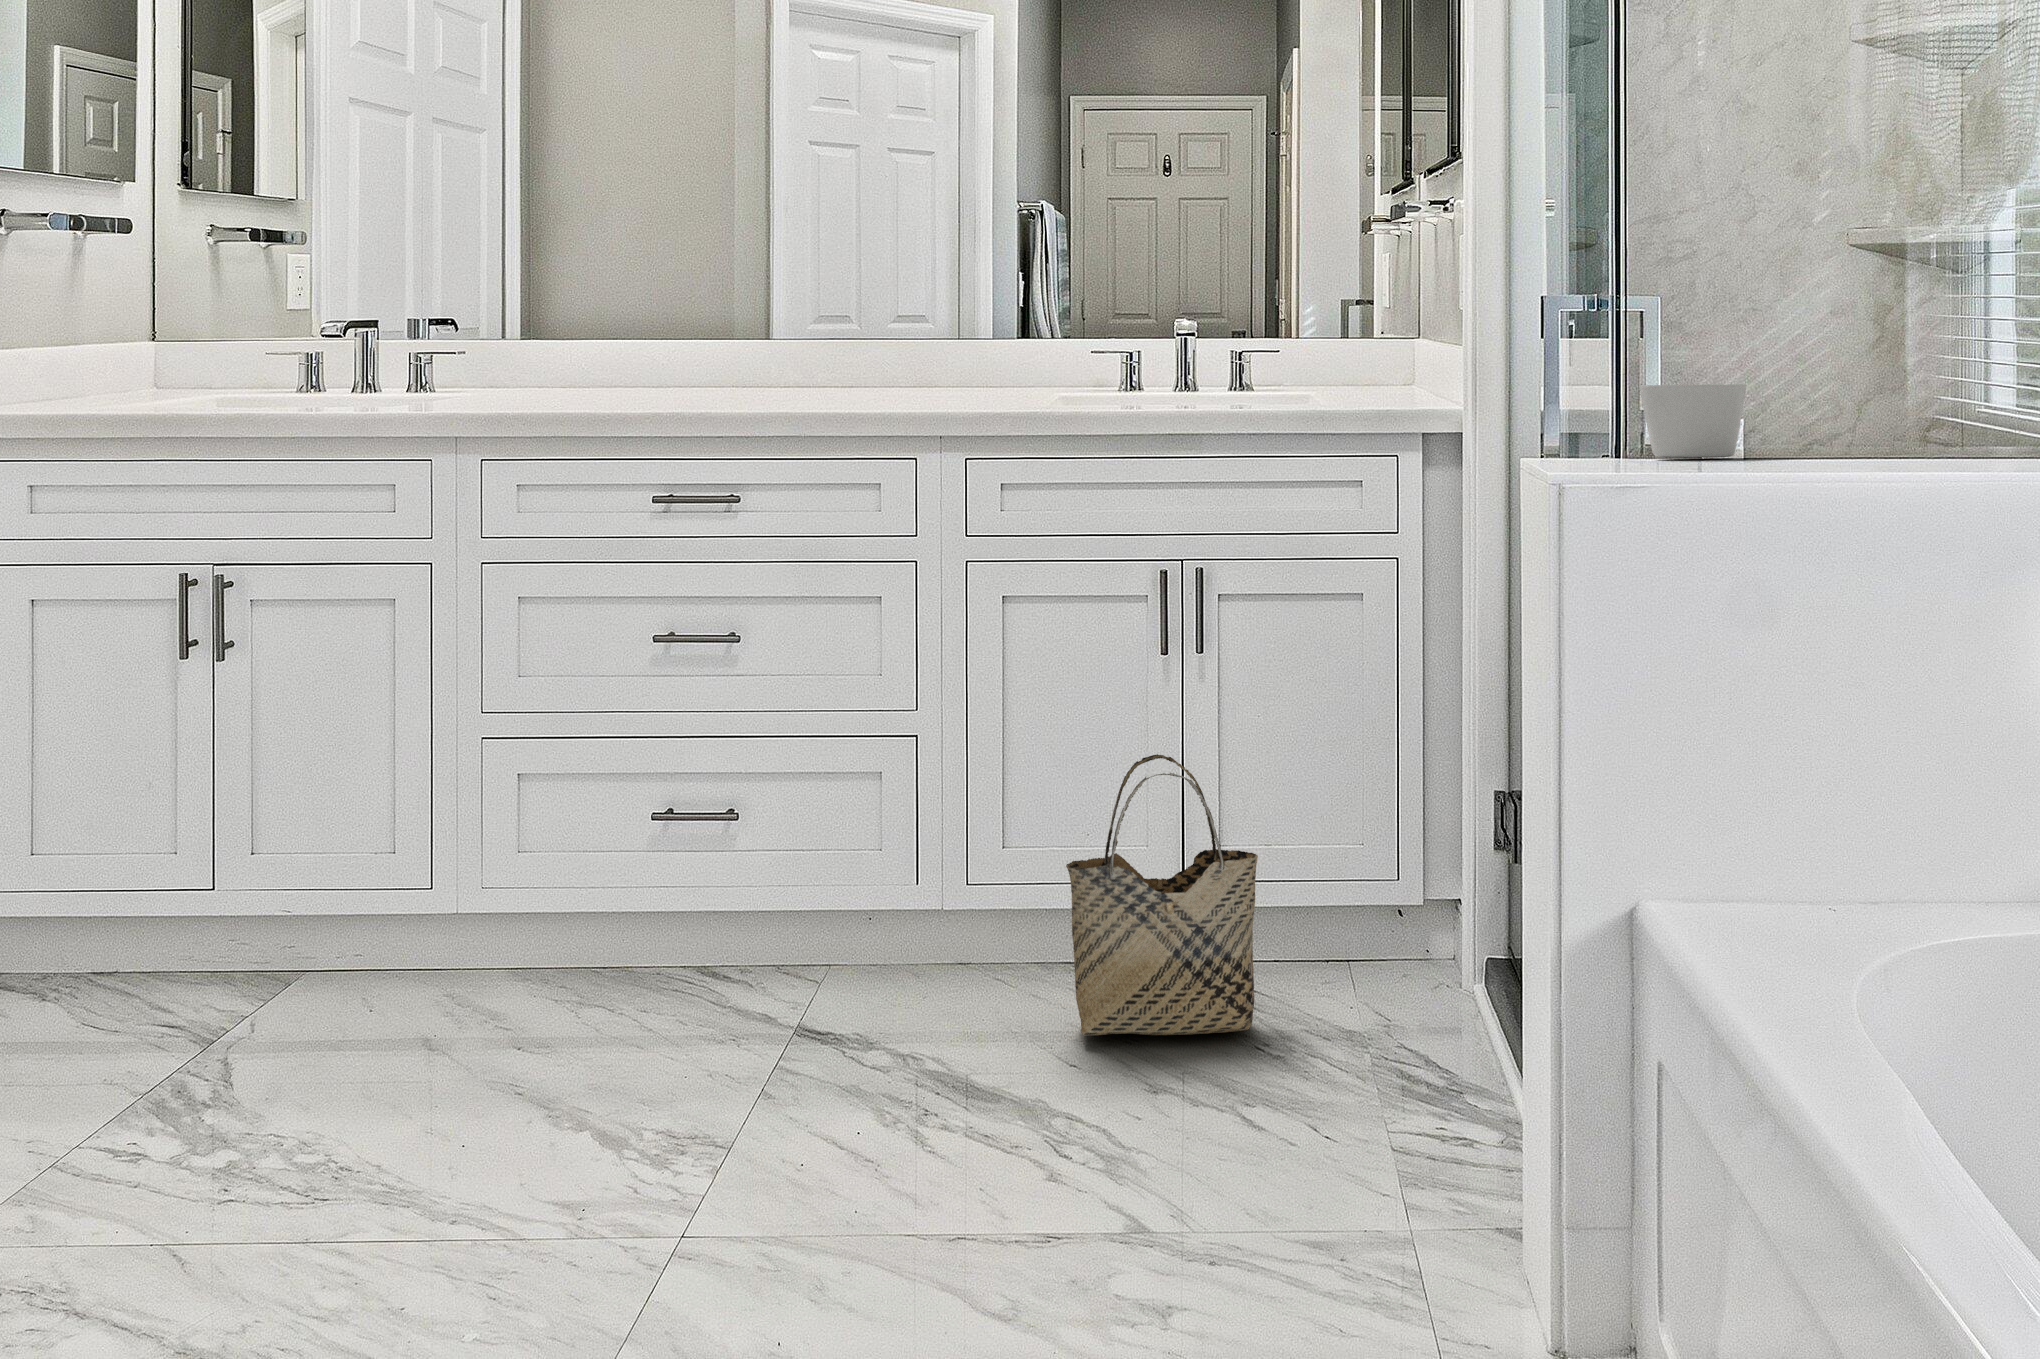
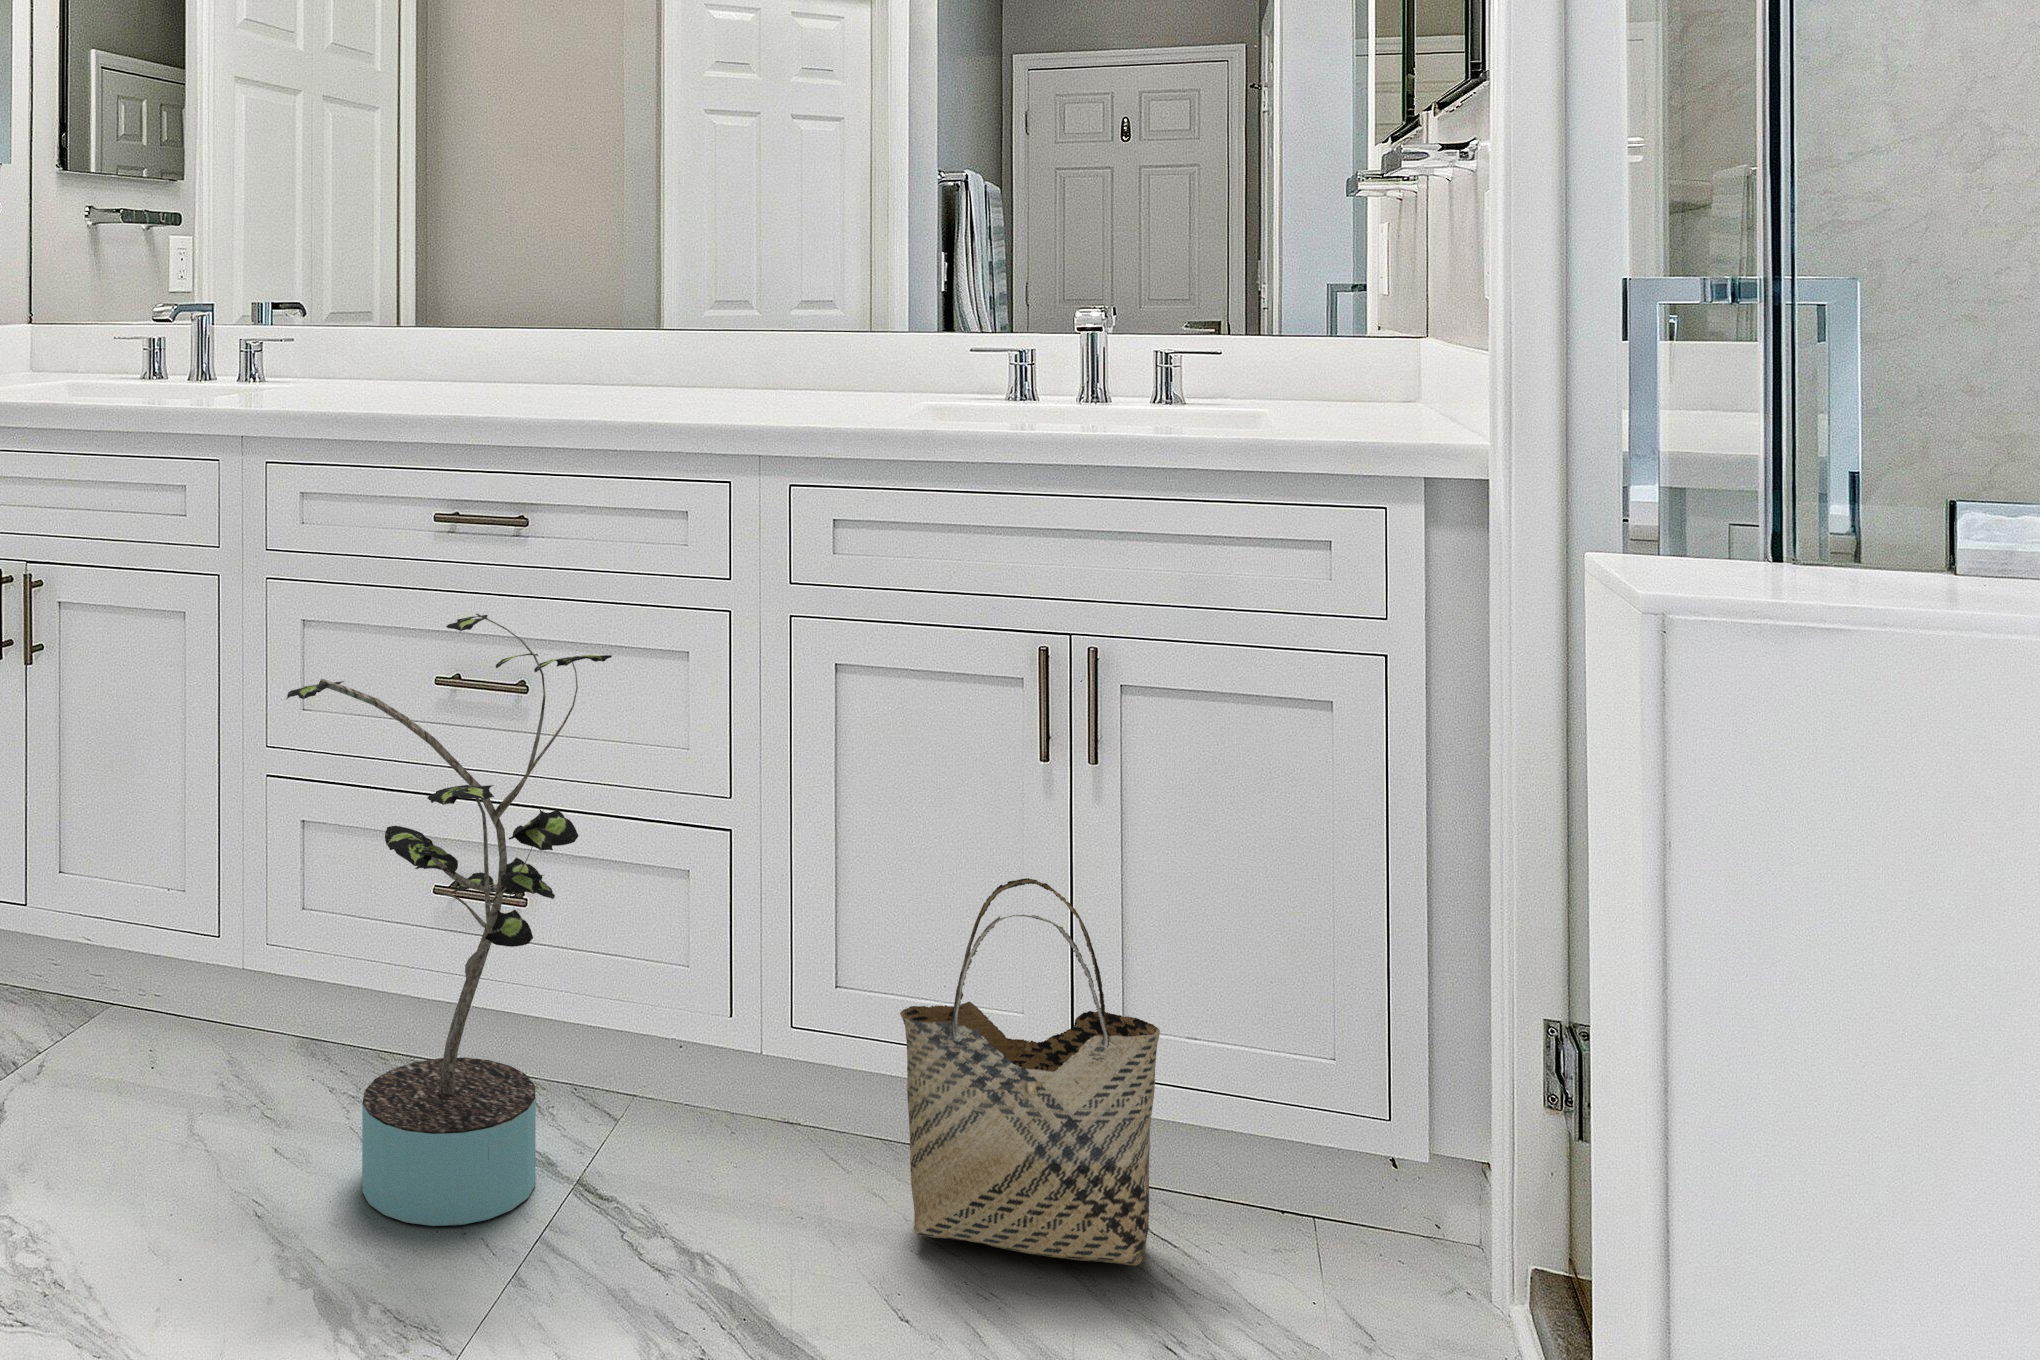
candle: present [1639,384,1746,458] -> none [1730,456,1944,591]
potted plant: none [535,574,824,1091] -> present [286,614,612,1226]

